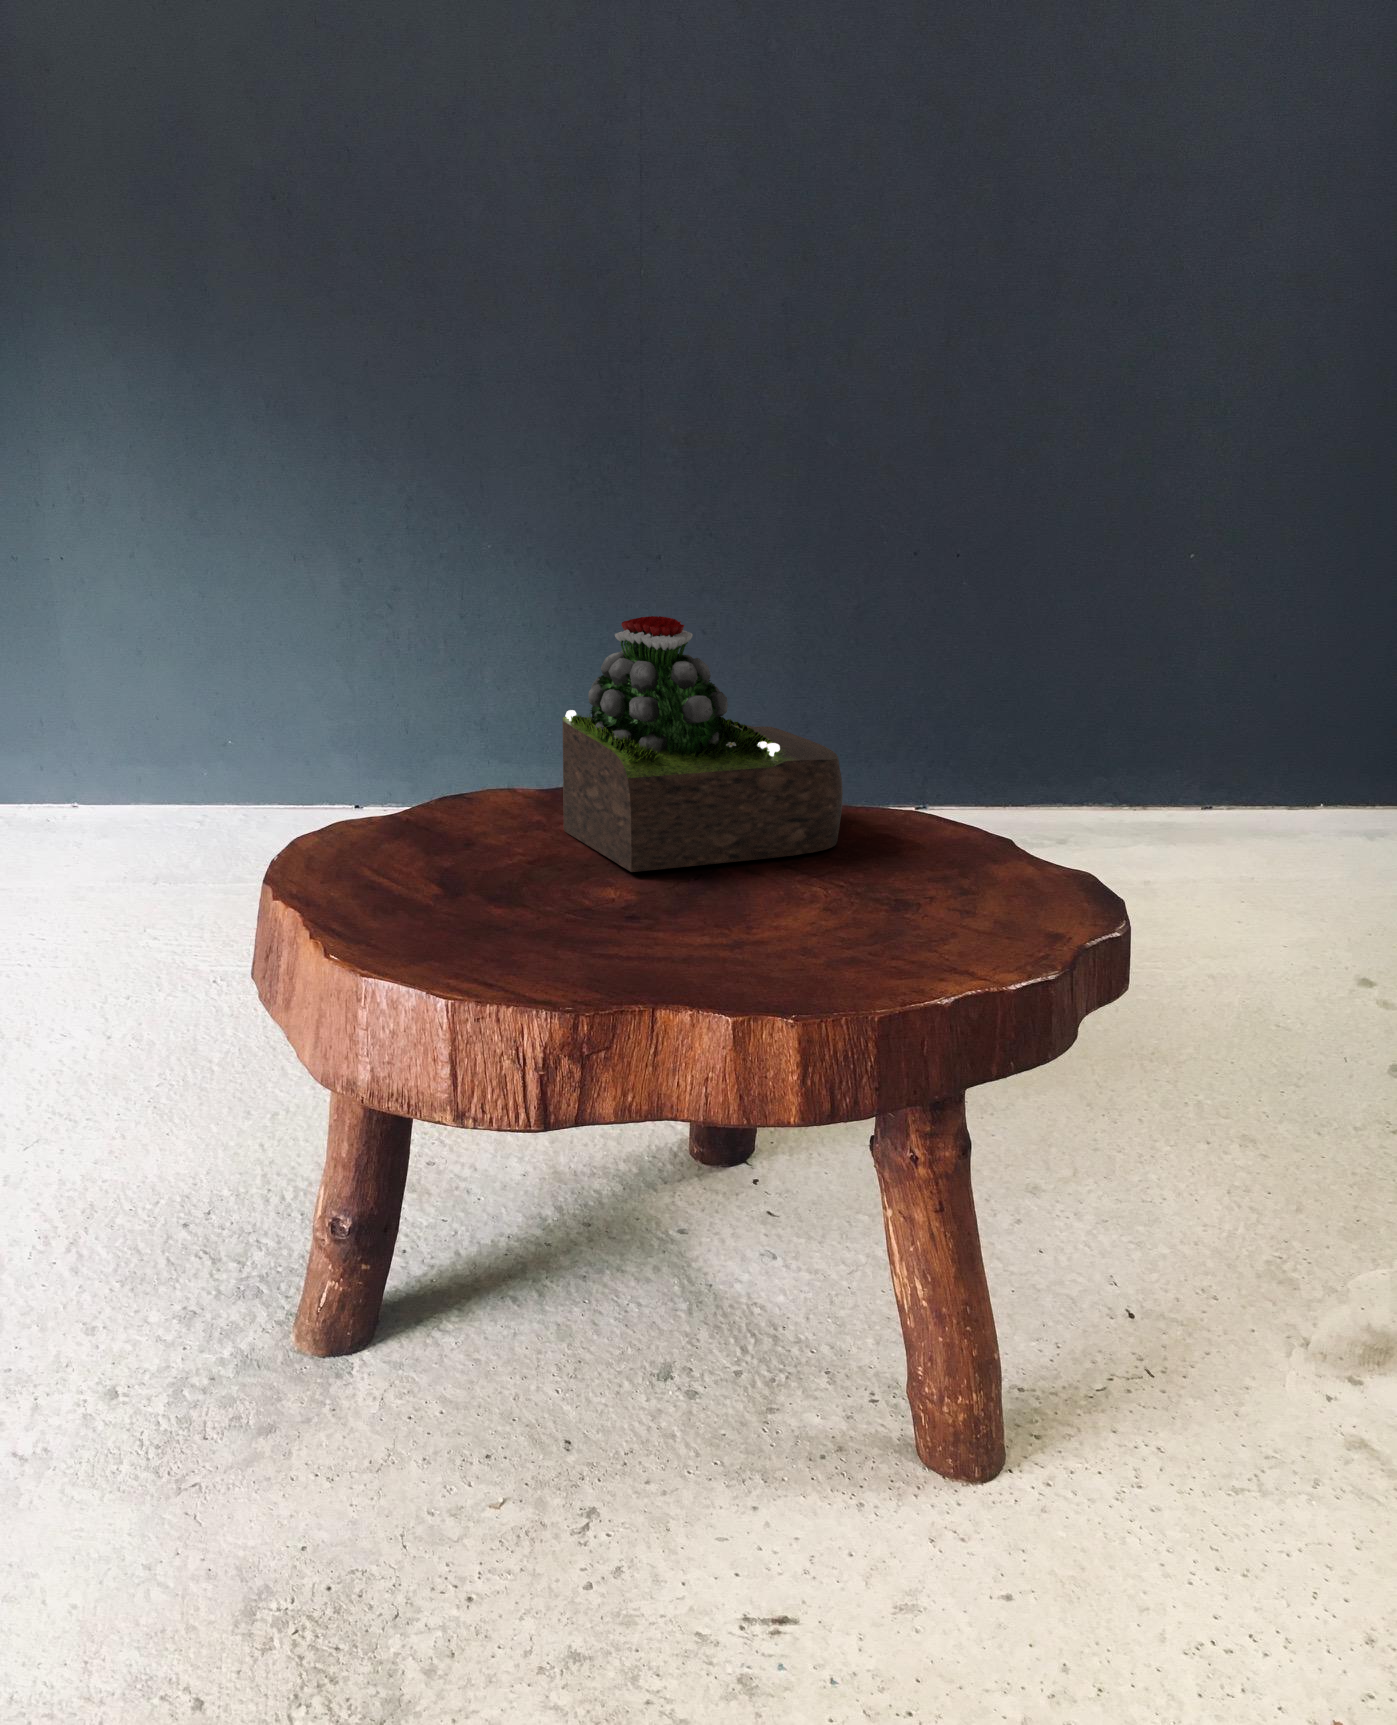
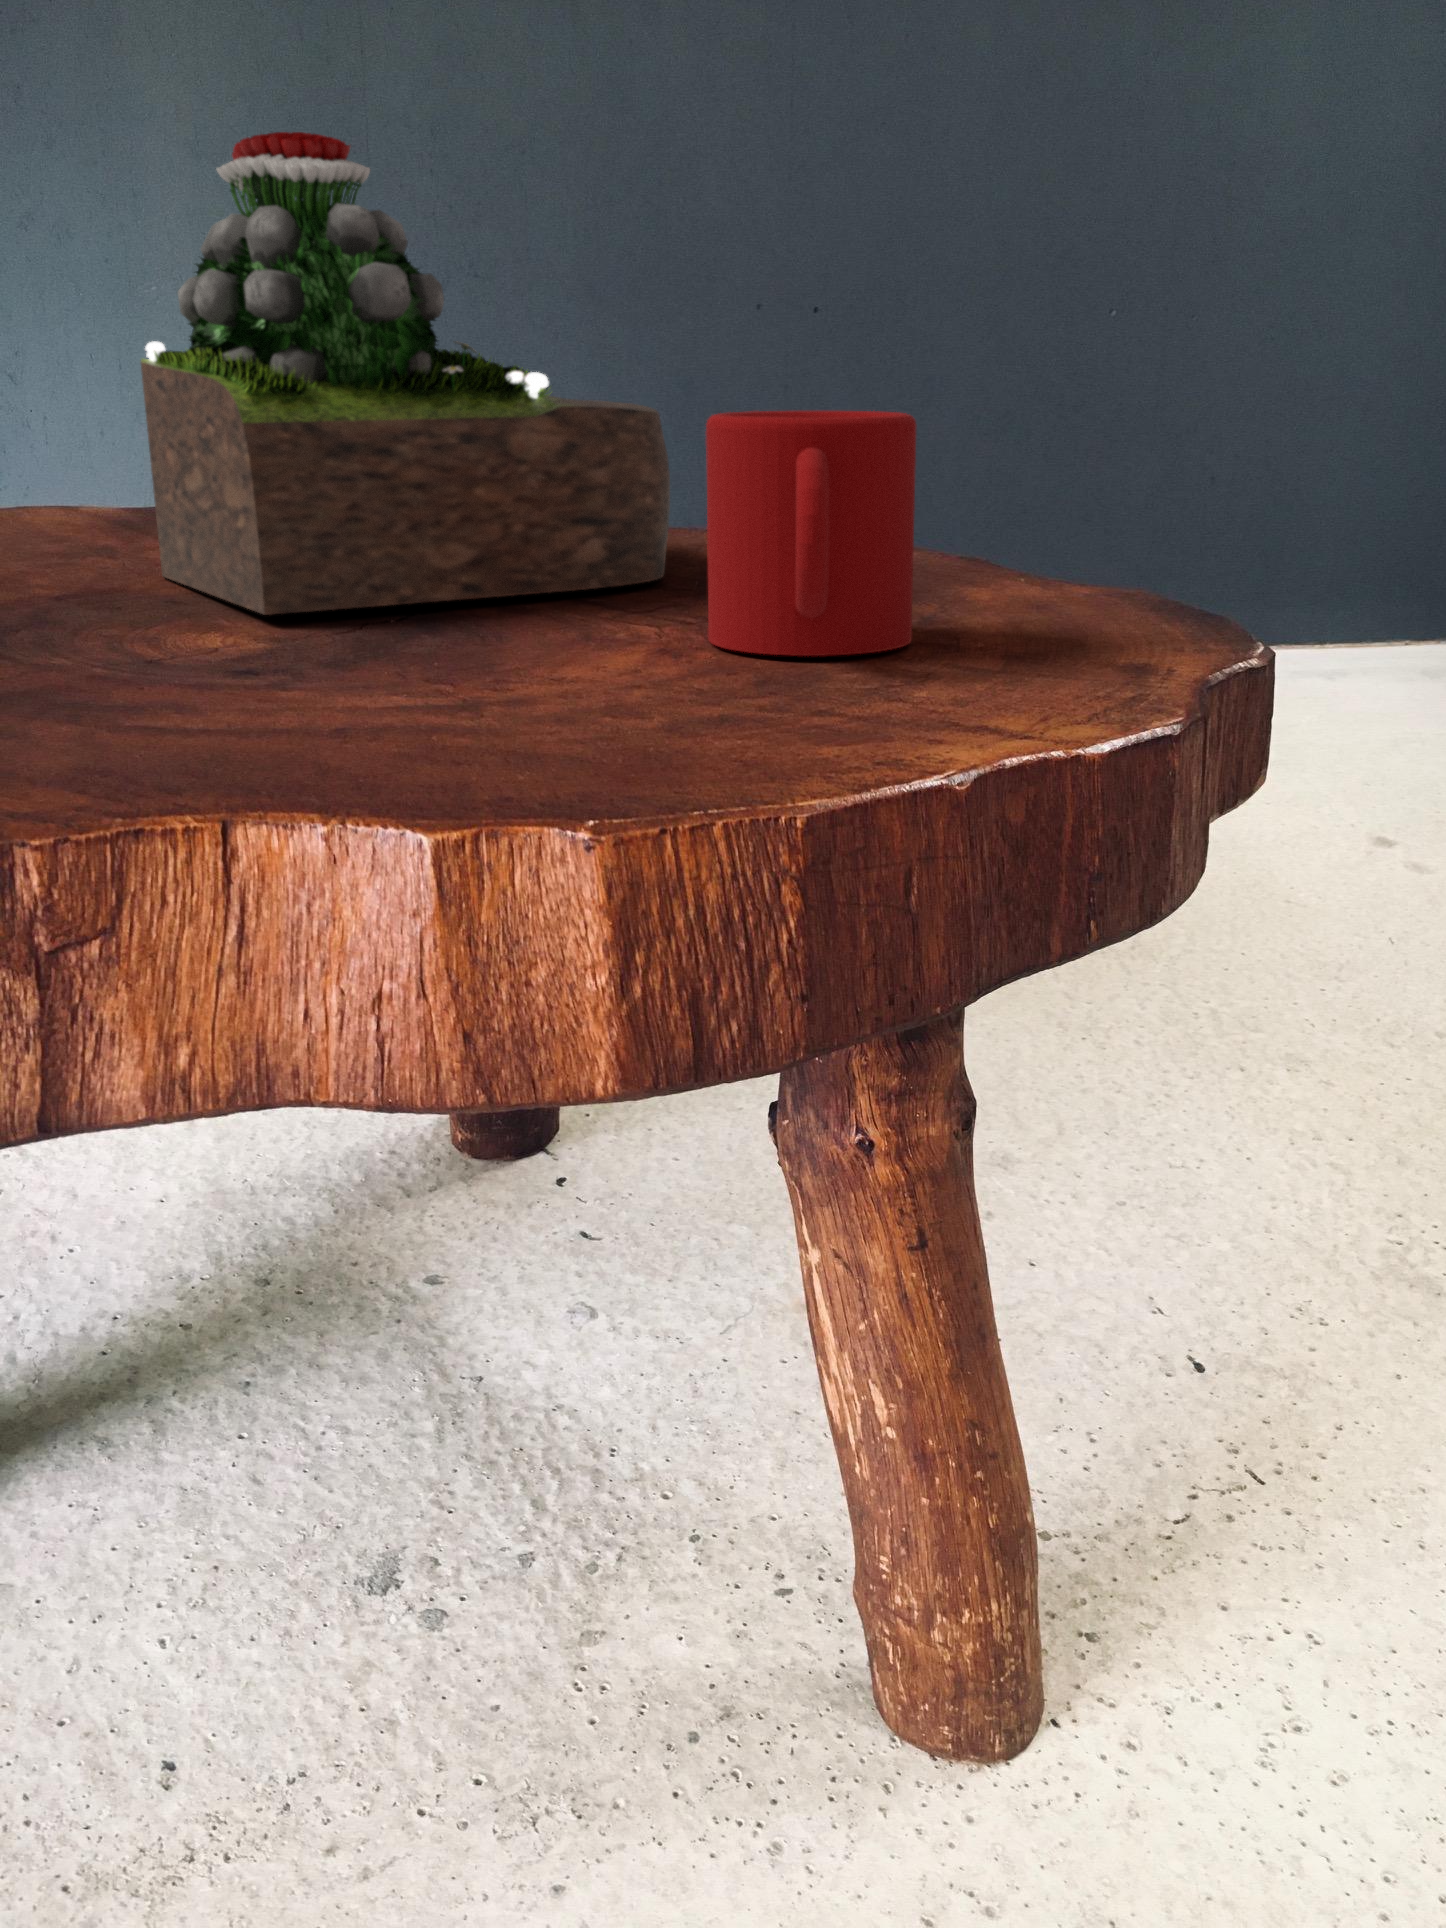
mug: none [856,783,965,915] -> present [706,411,916,656]

